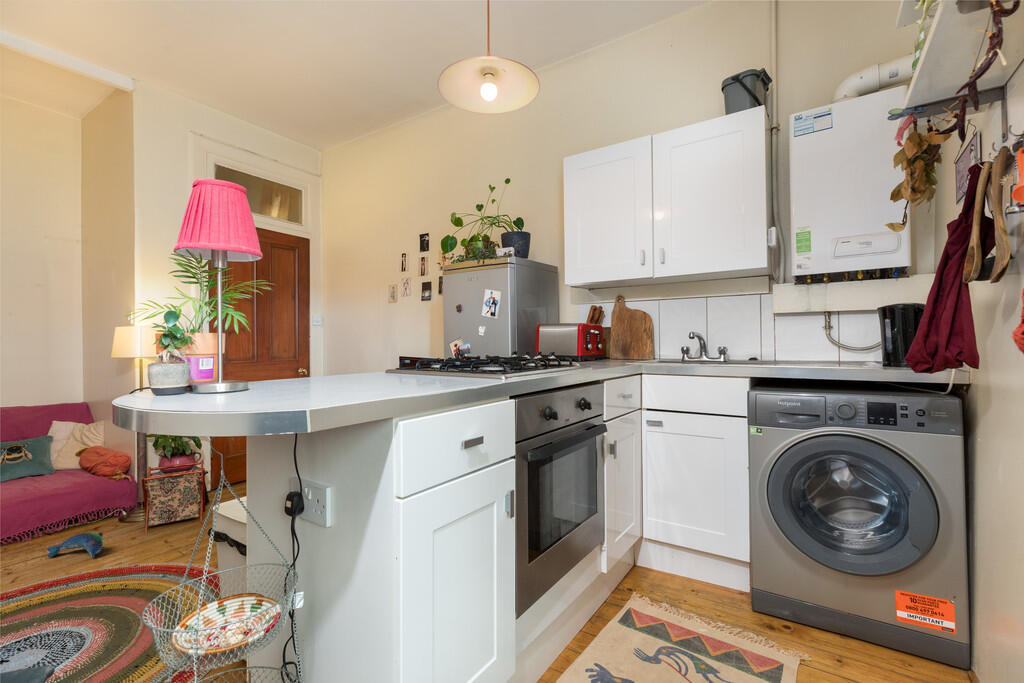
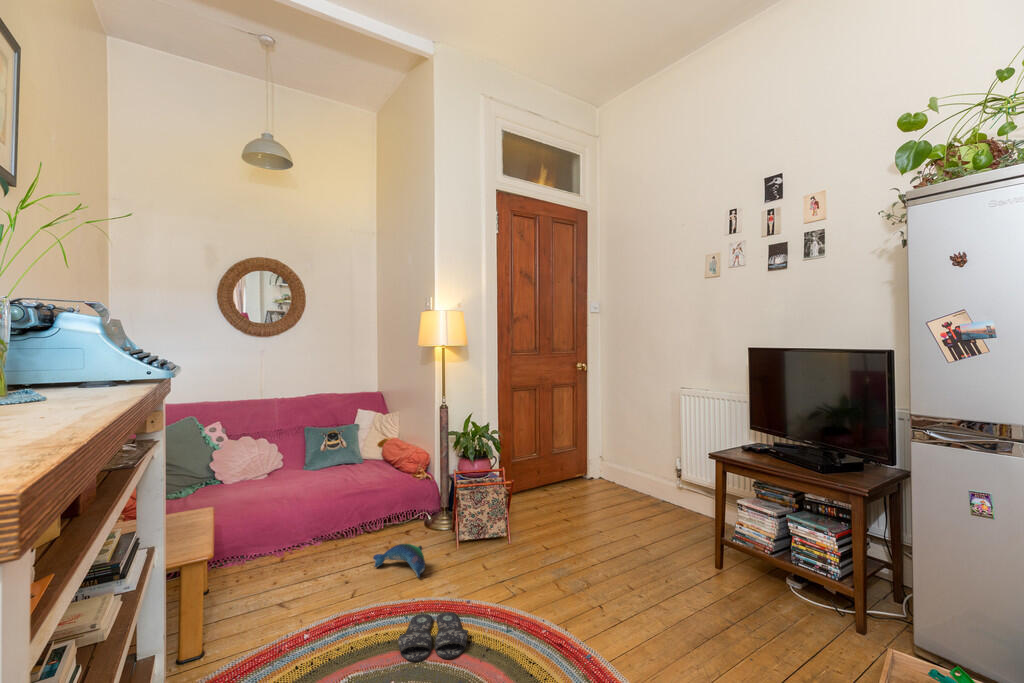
slippers: none [49,574,124,610] -> present [399,612,468,662]

